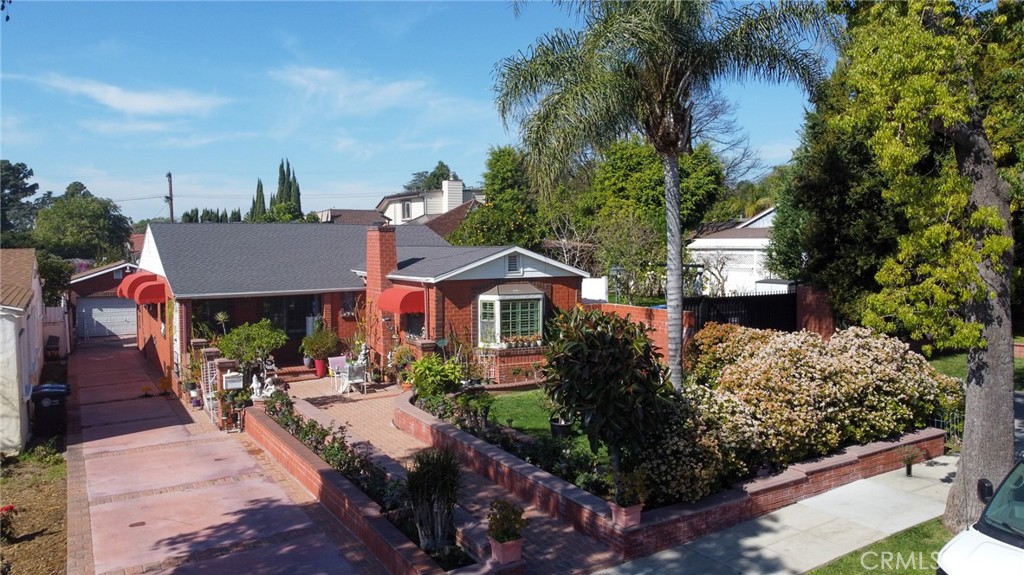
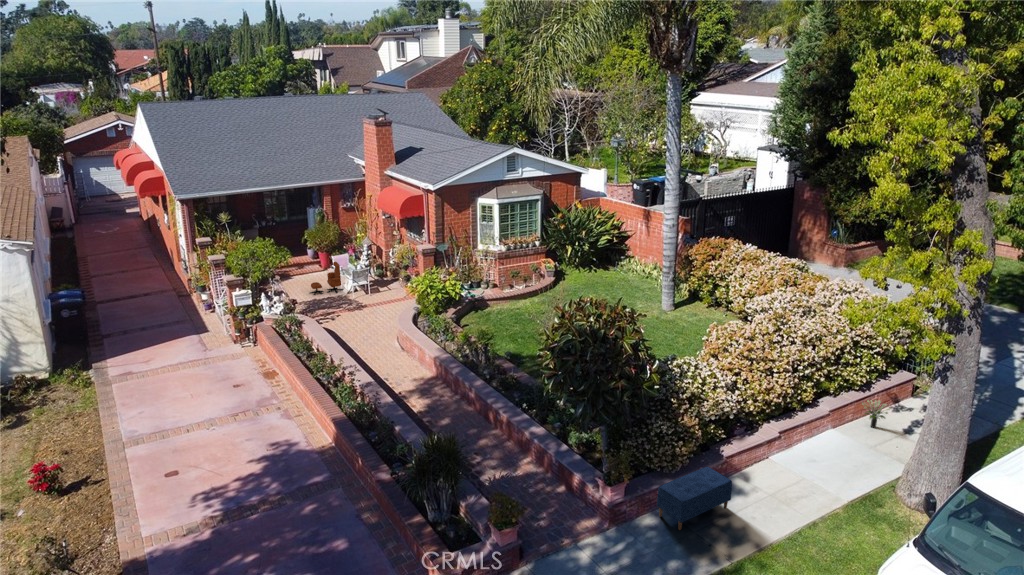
lounge chair: present [141,365,173,397] -> present [310,262,343,295]
bench: none [679,495,762,559] -> present [657,467,732,530]

